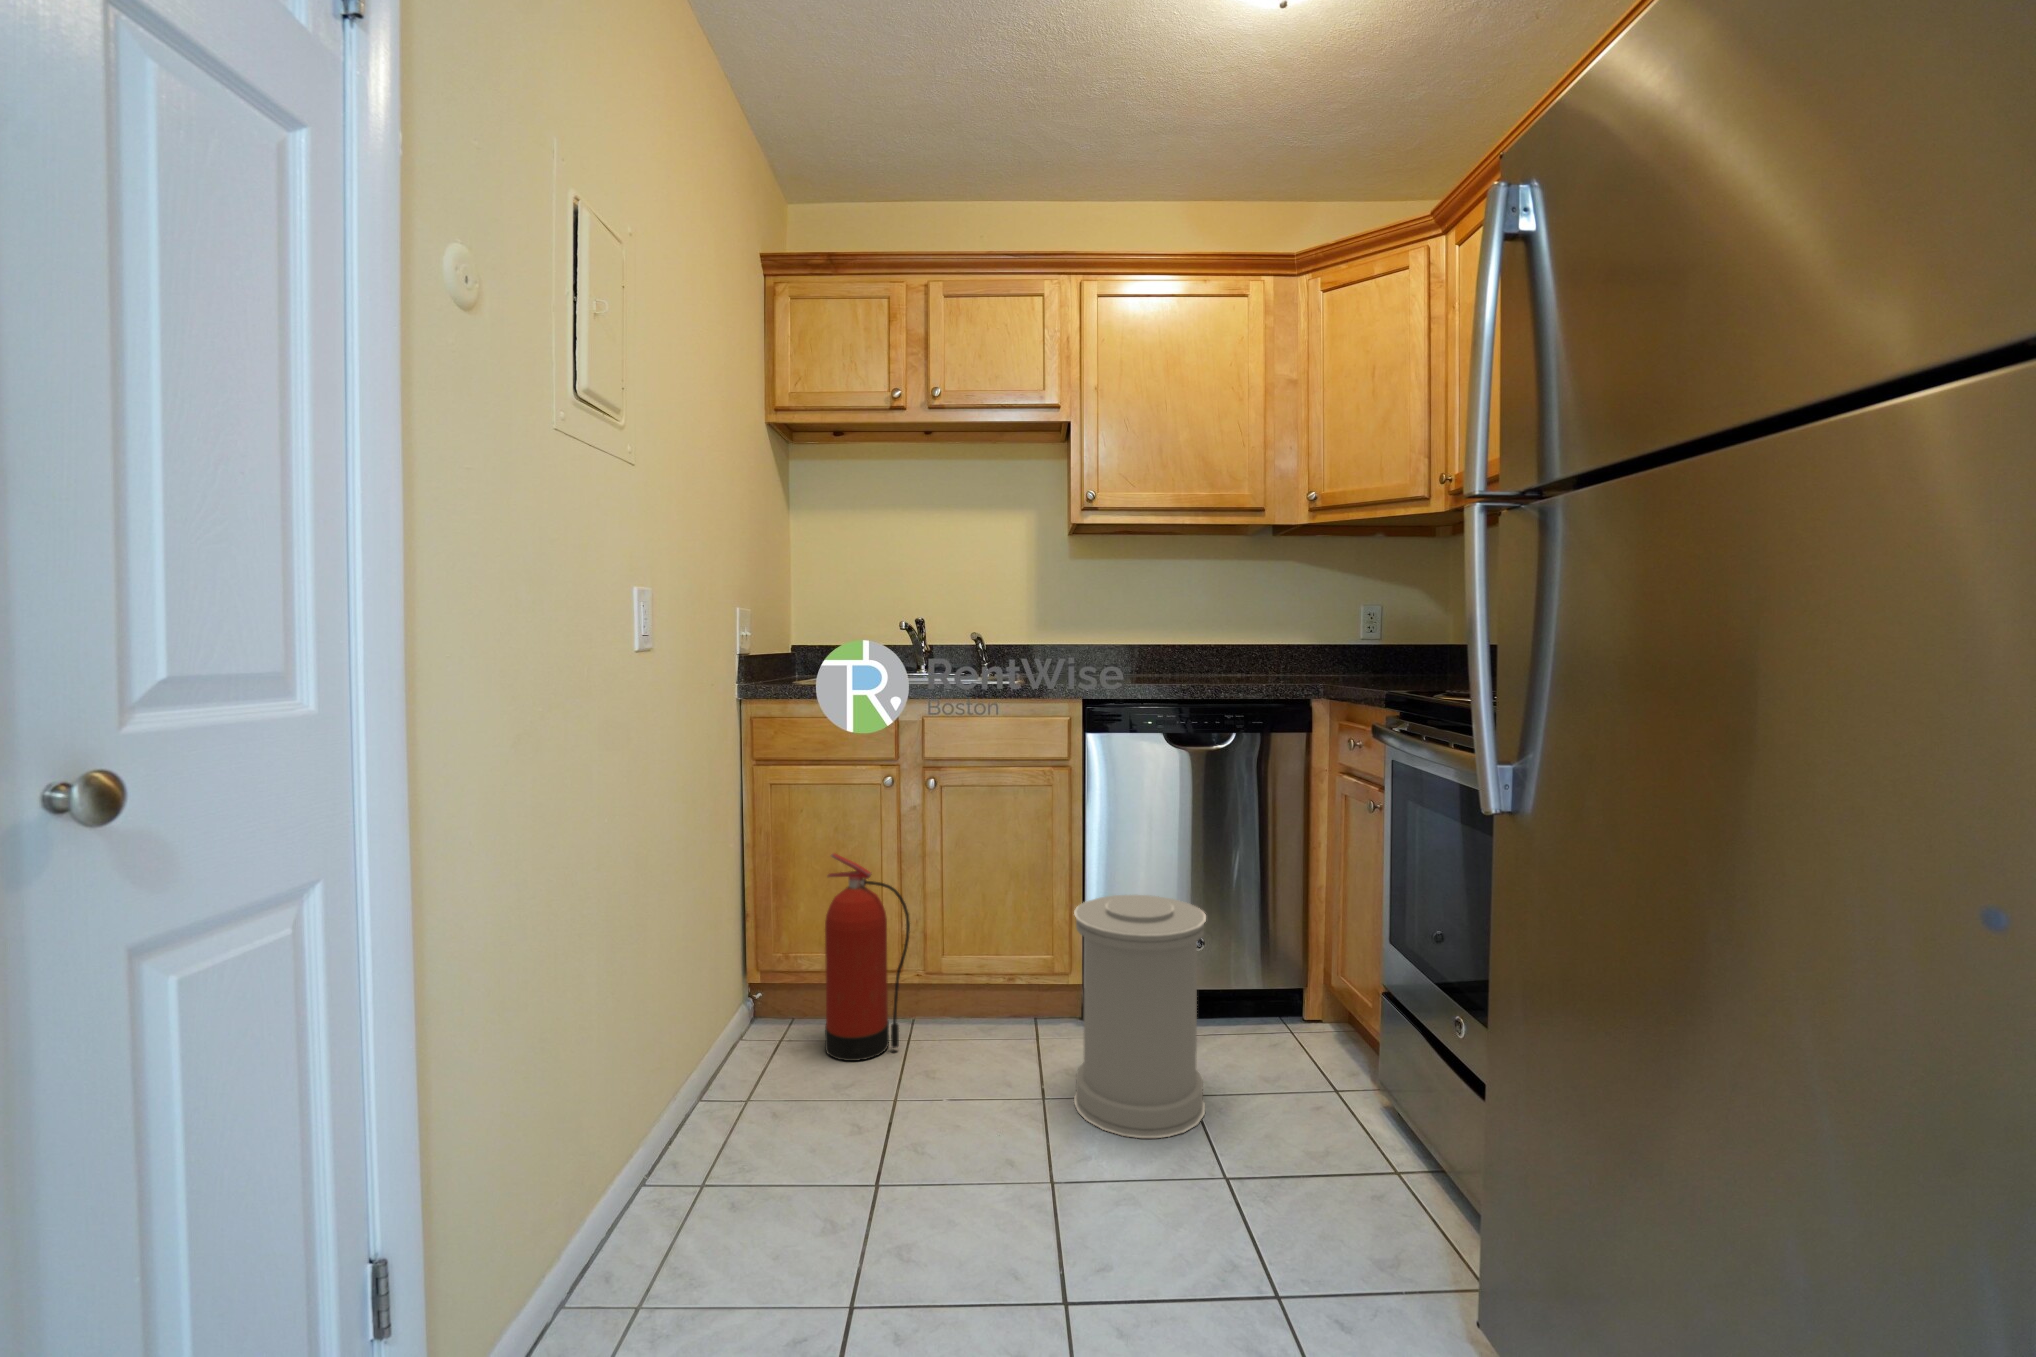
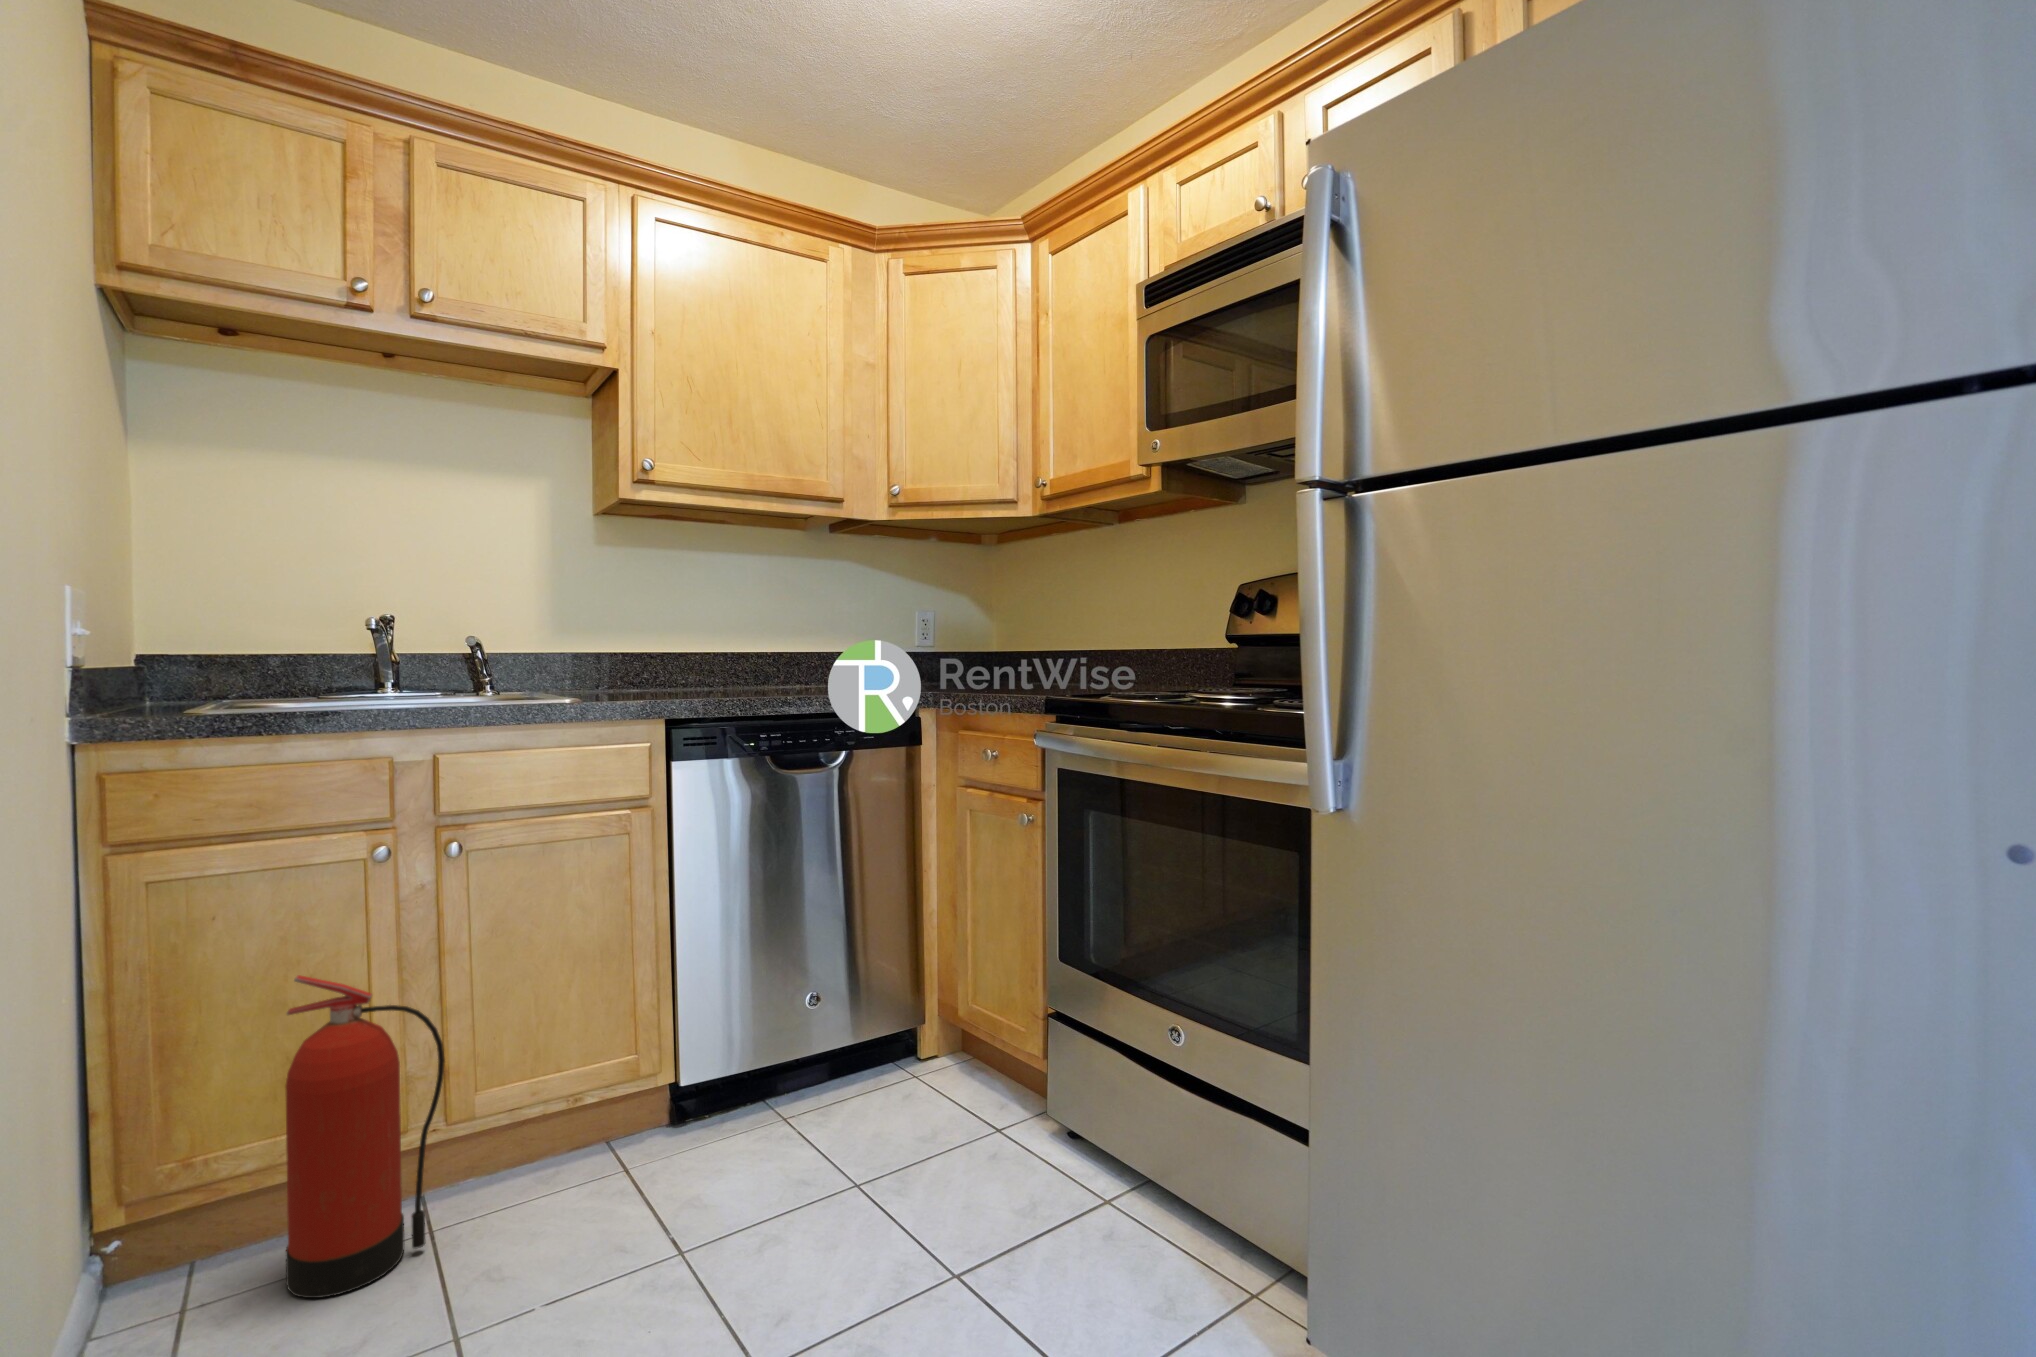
trash can: present [1074,895,1206,1138] -> none [717,948,881,1249]

